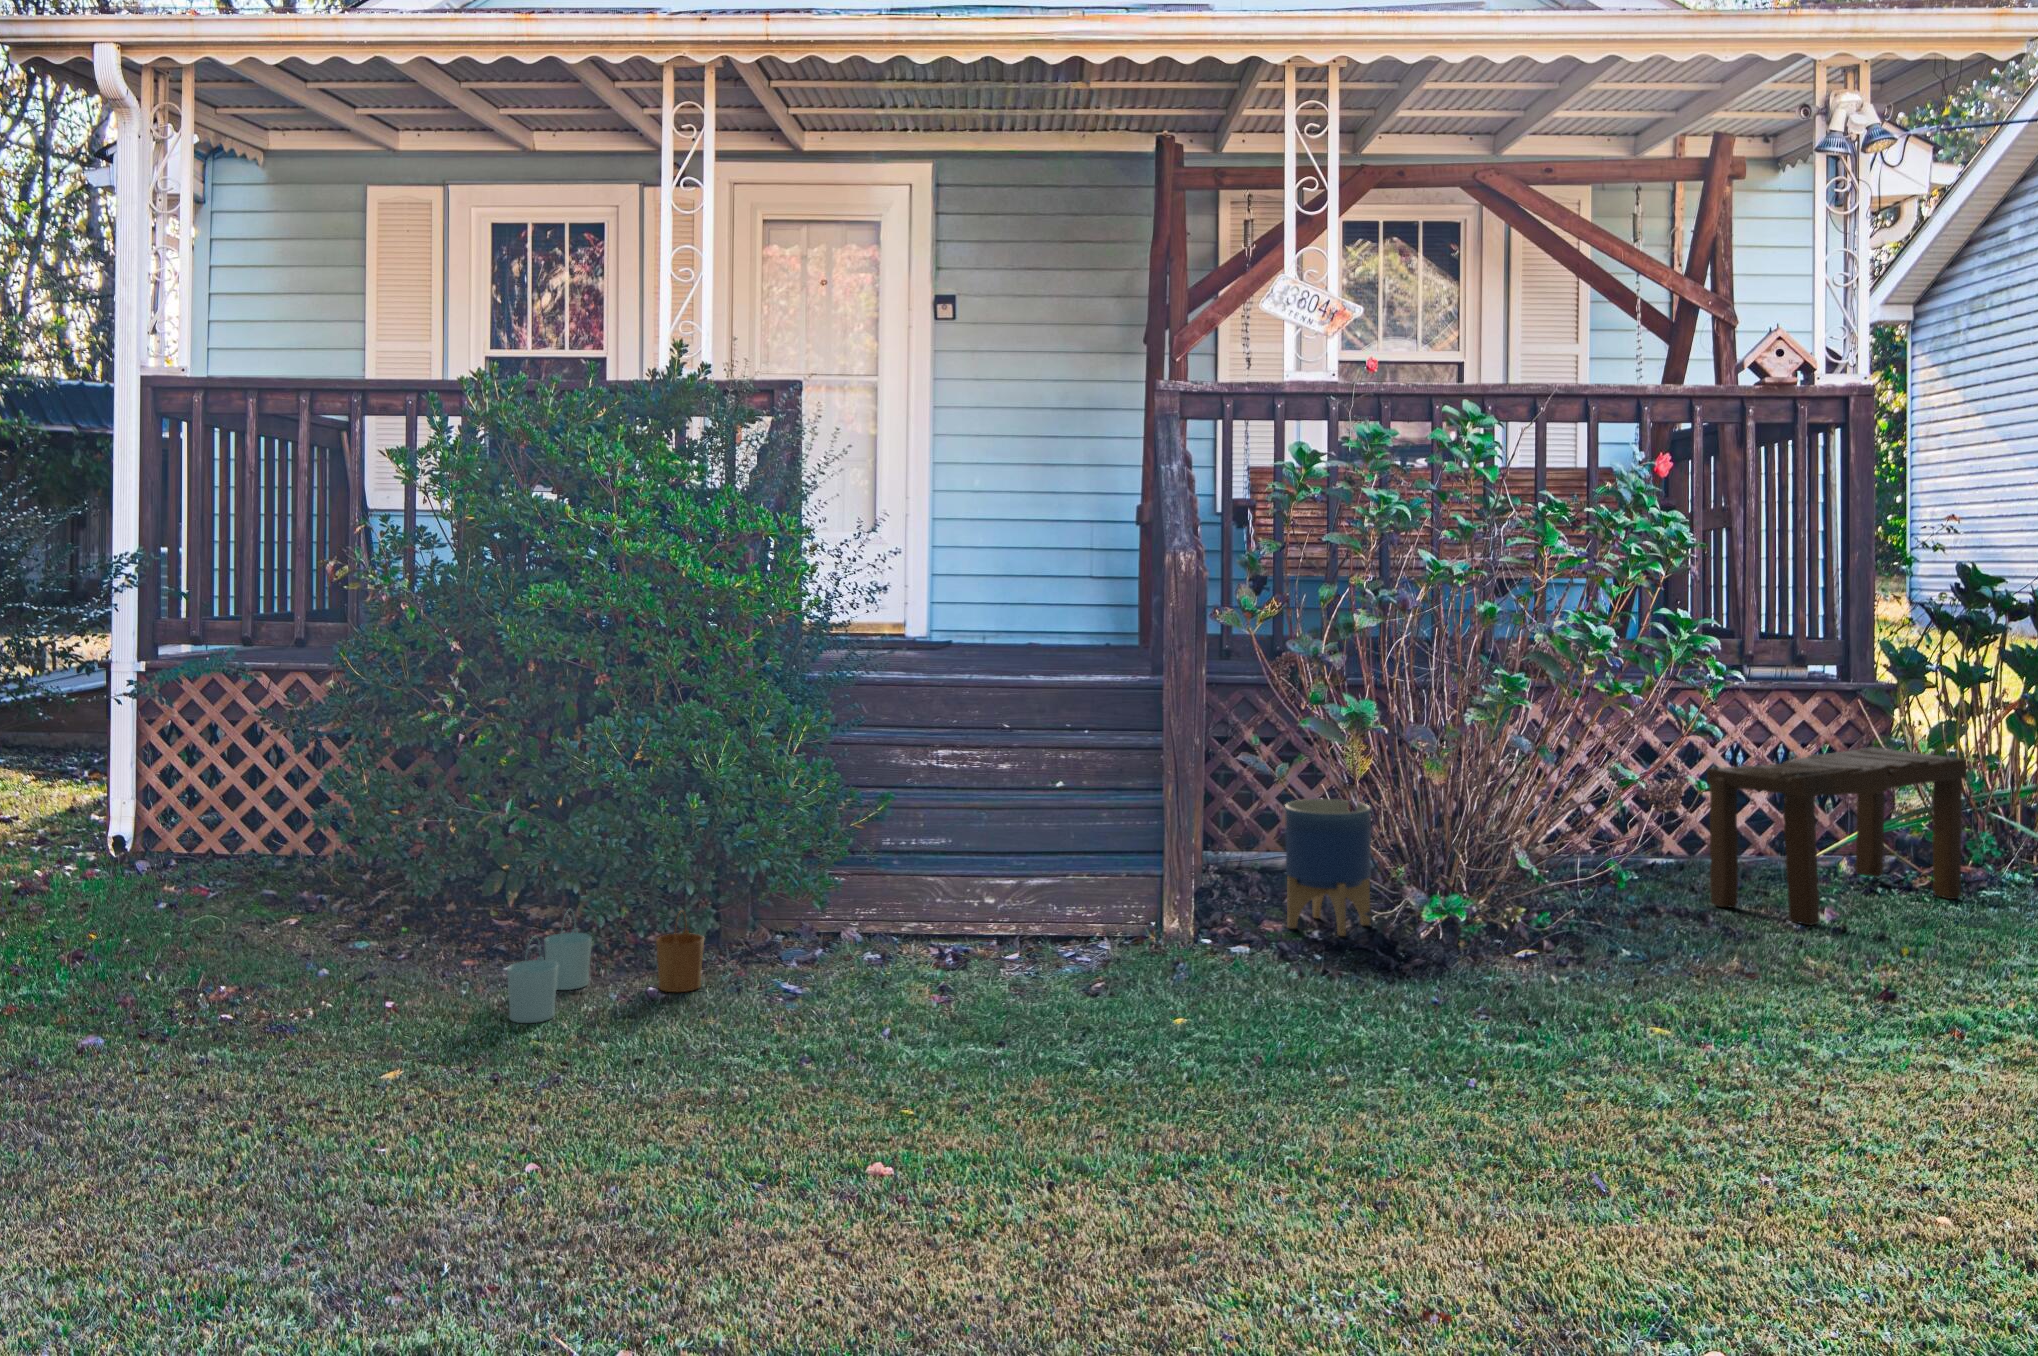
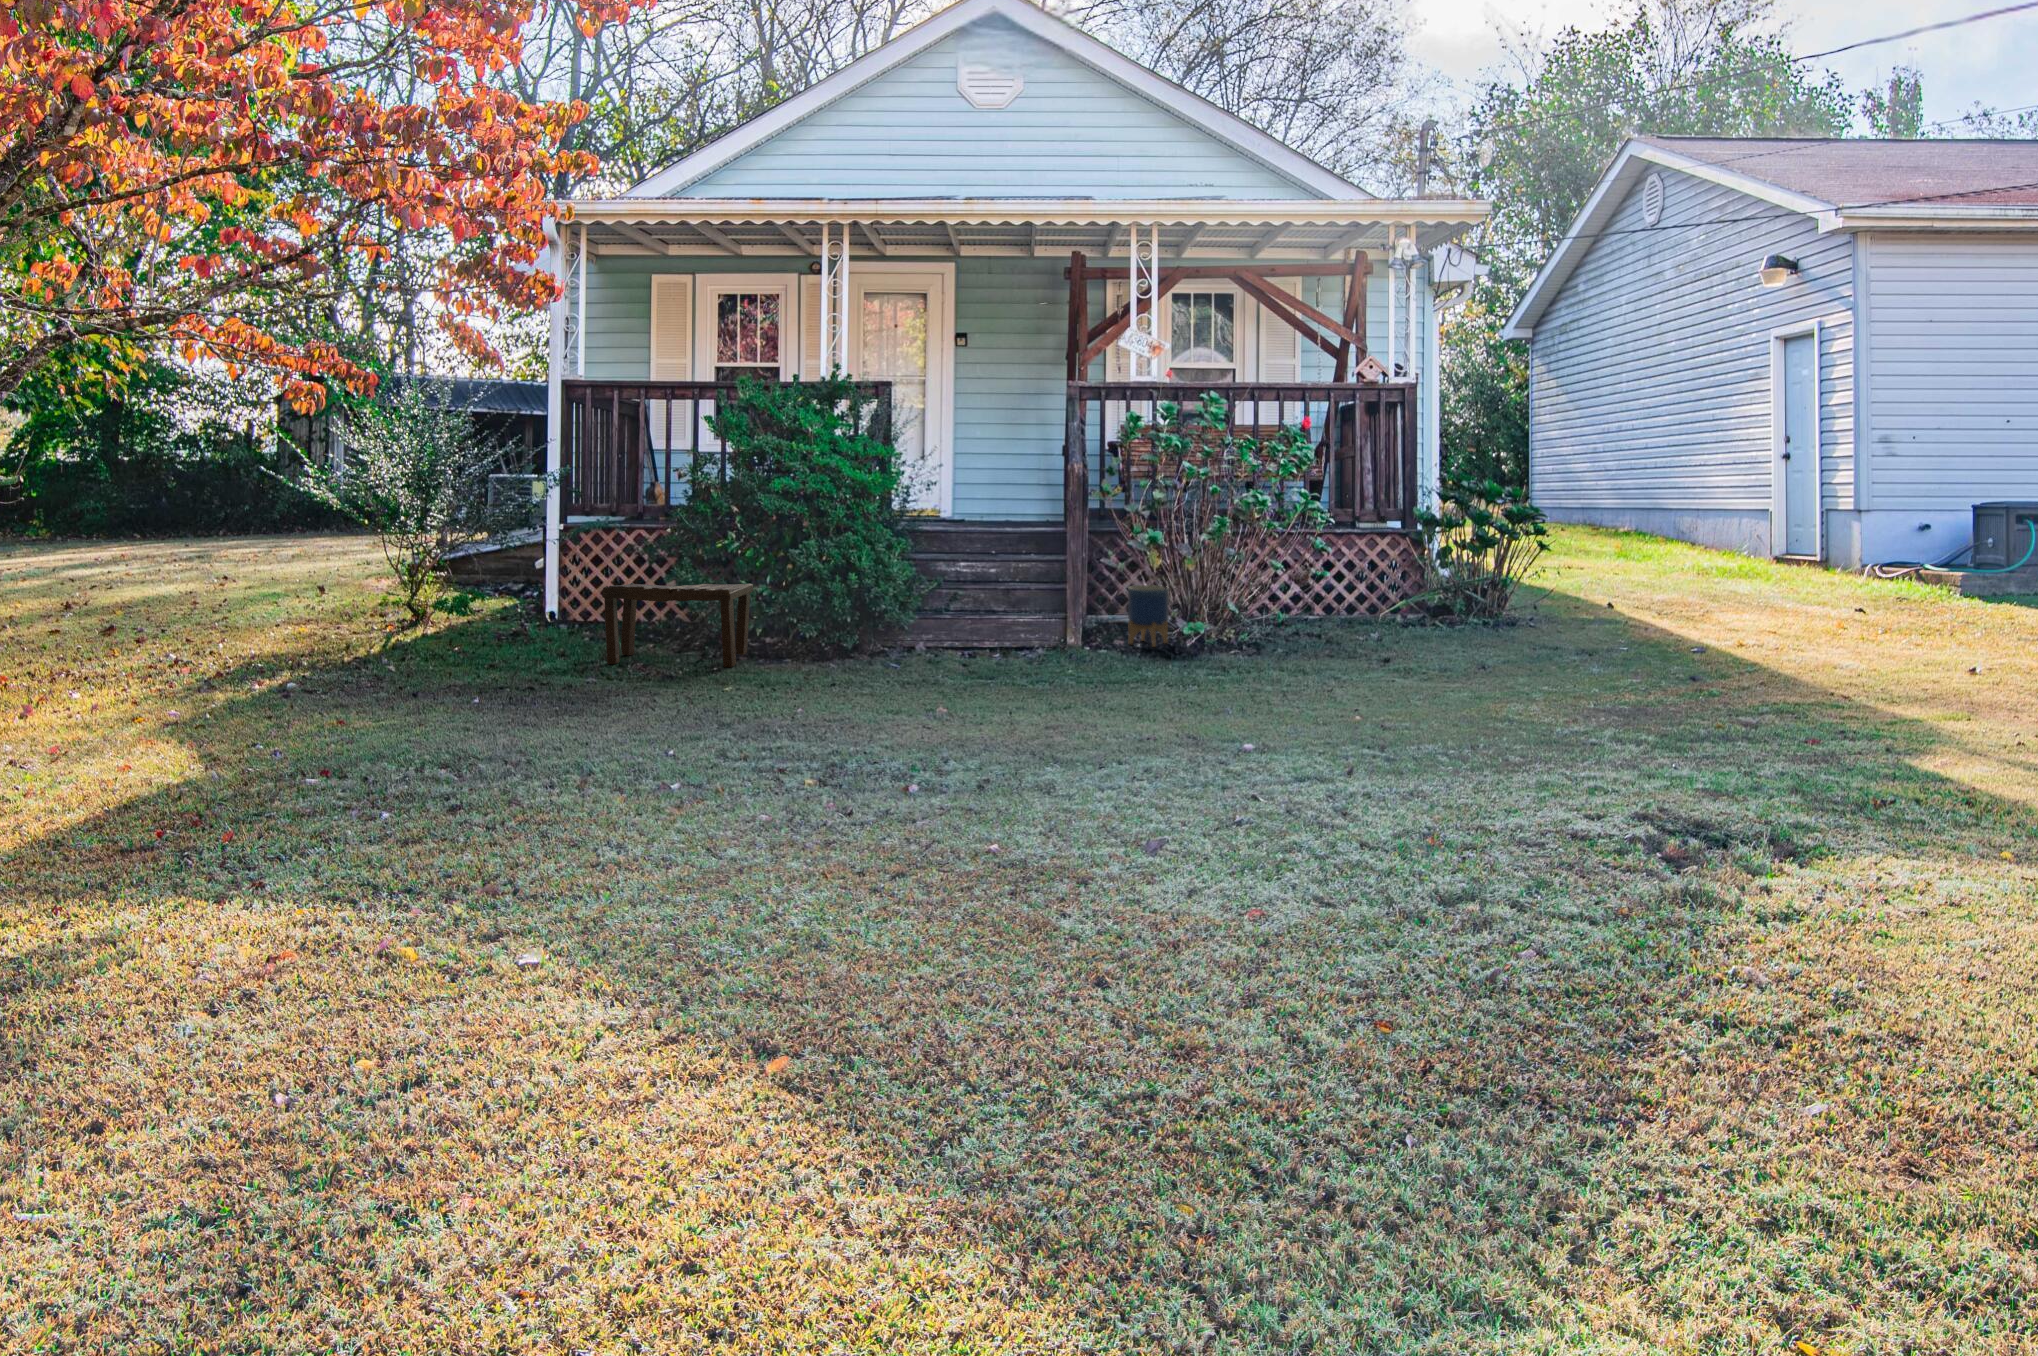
bench: present [1707,747,1967,925] -> present [602,583,753,667]
bucket: present [507,910,704,1023] -> none [774,630,859,676]

